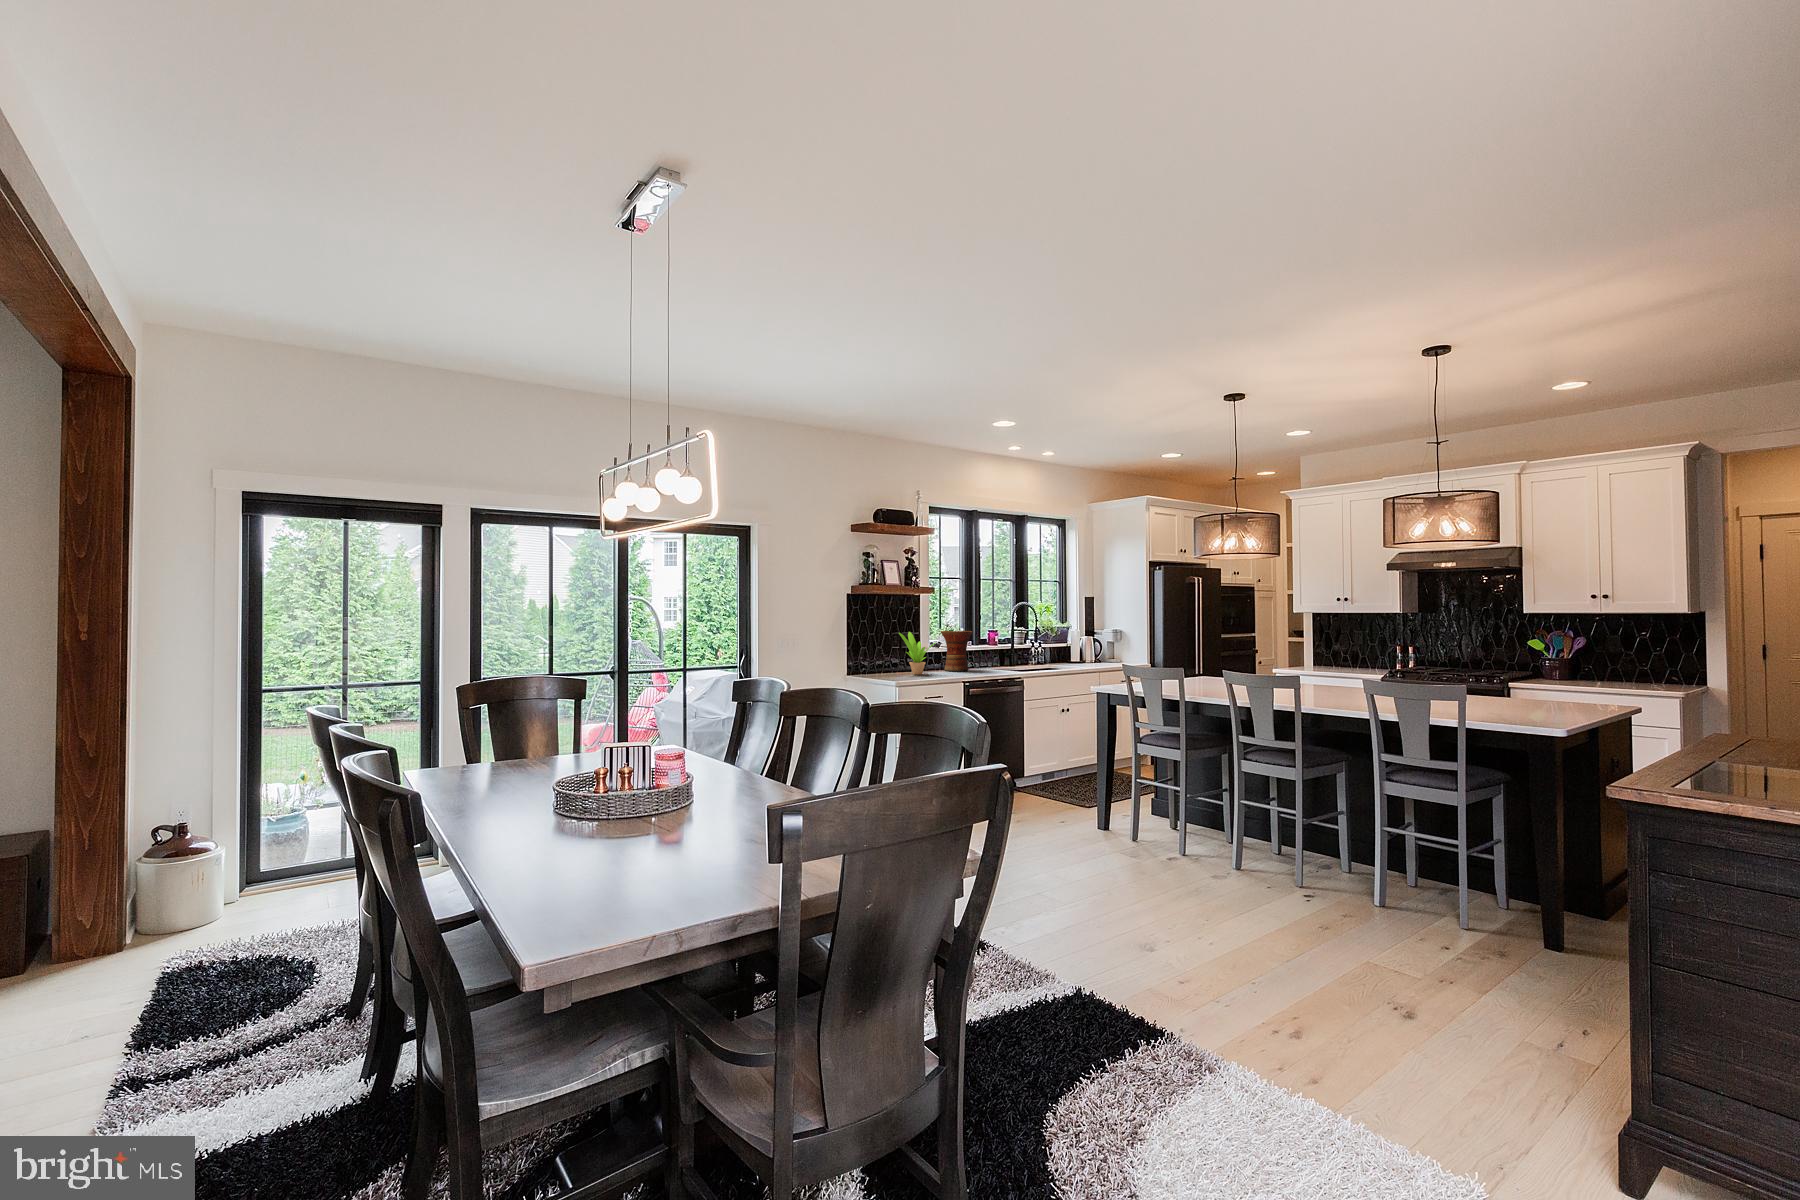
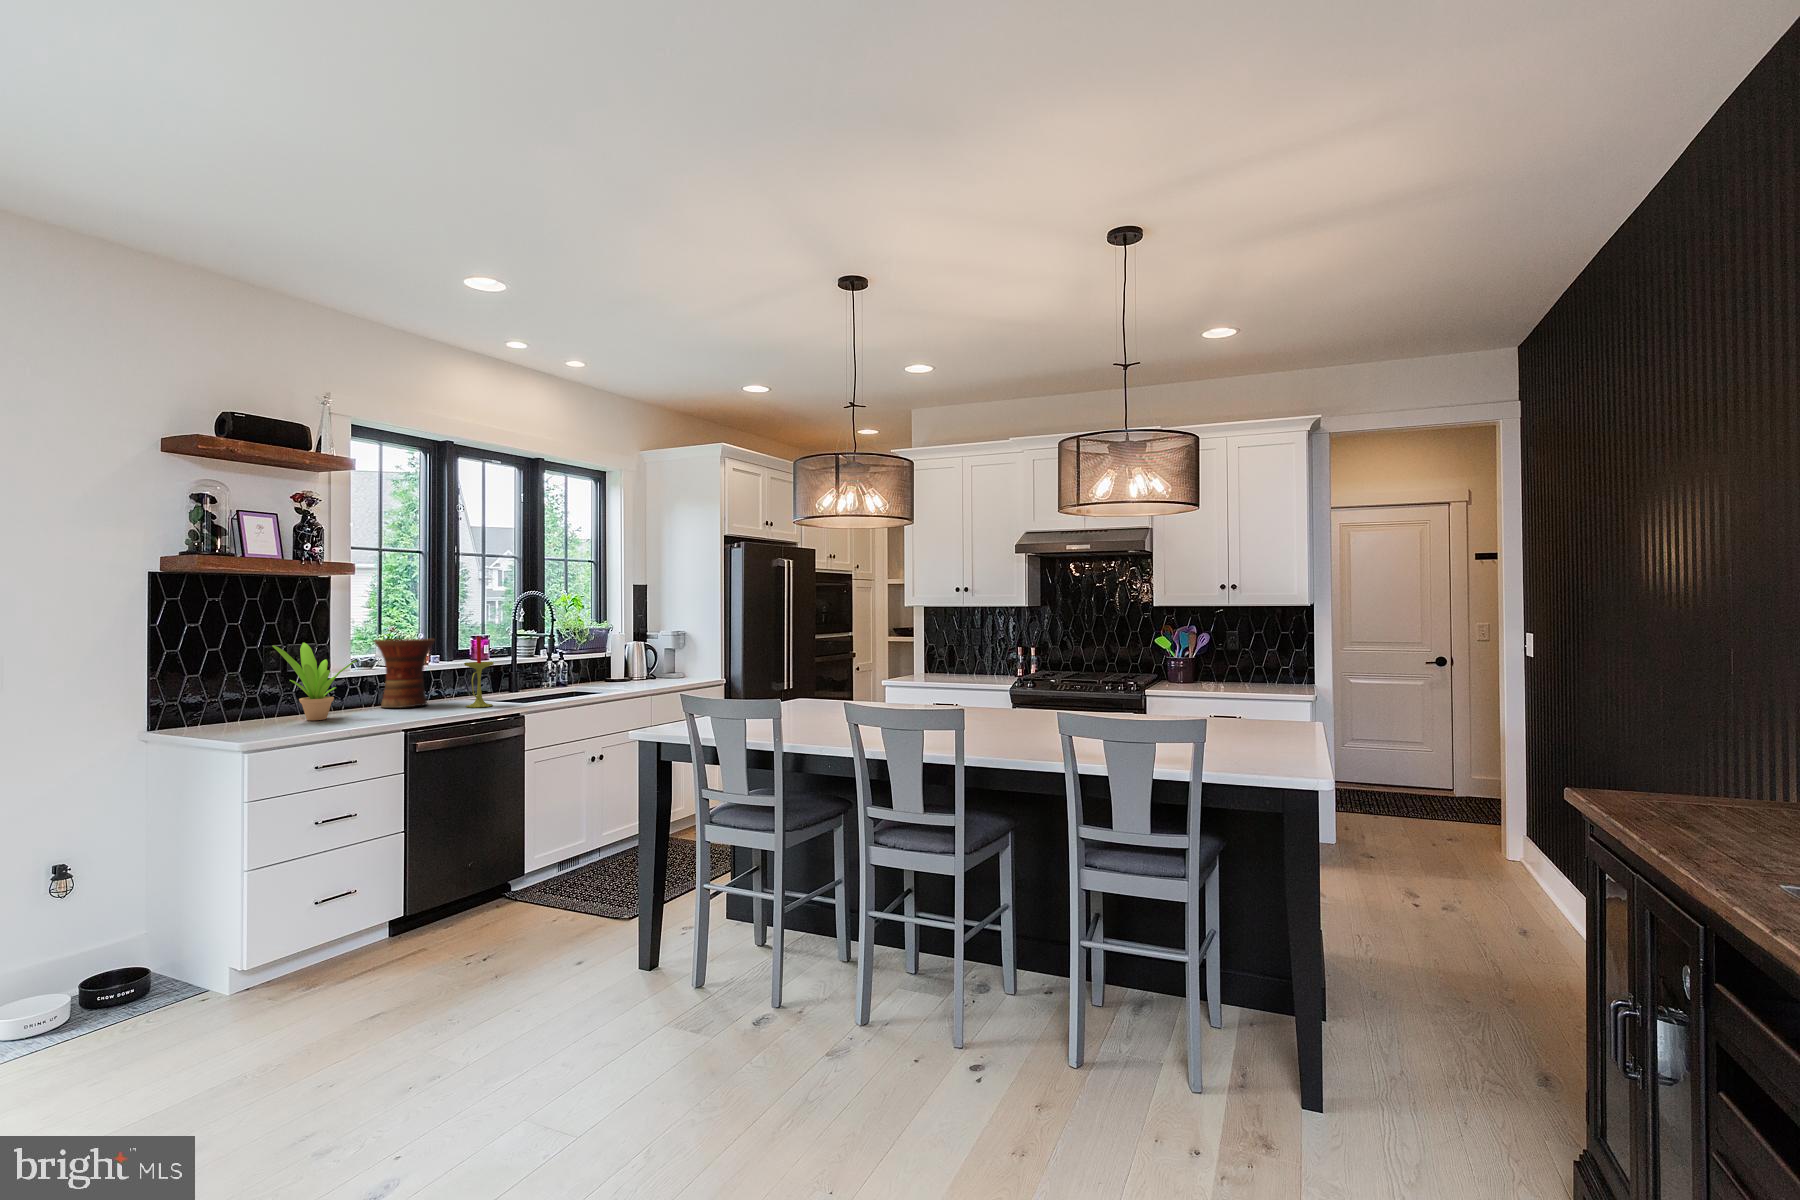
candle: none [989,629,1006,673] -> present [464,637,494,708]

